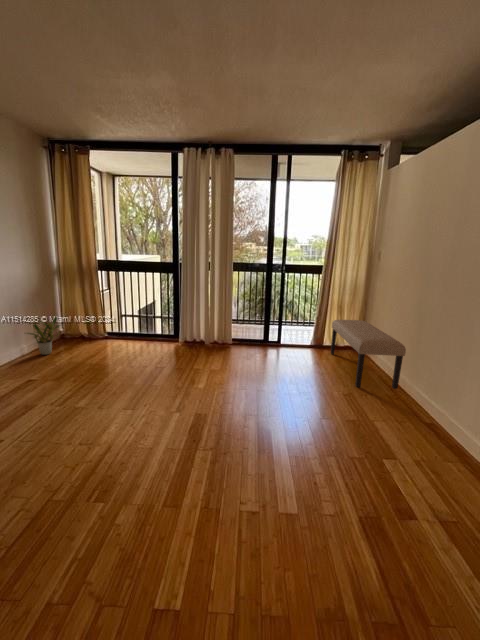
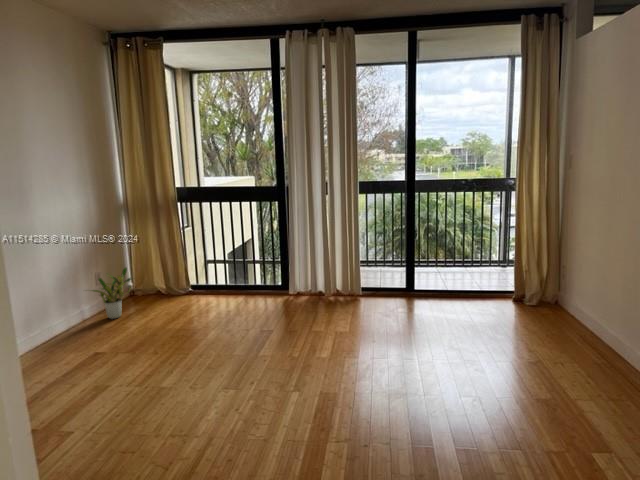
bench: present [331,320,406,389] -> none [507,255,620,355]

